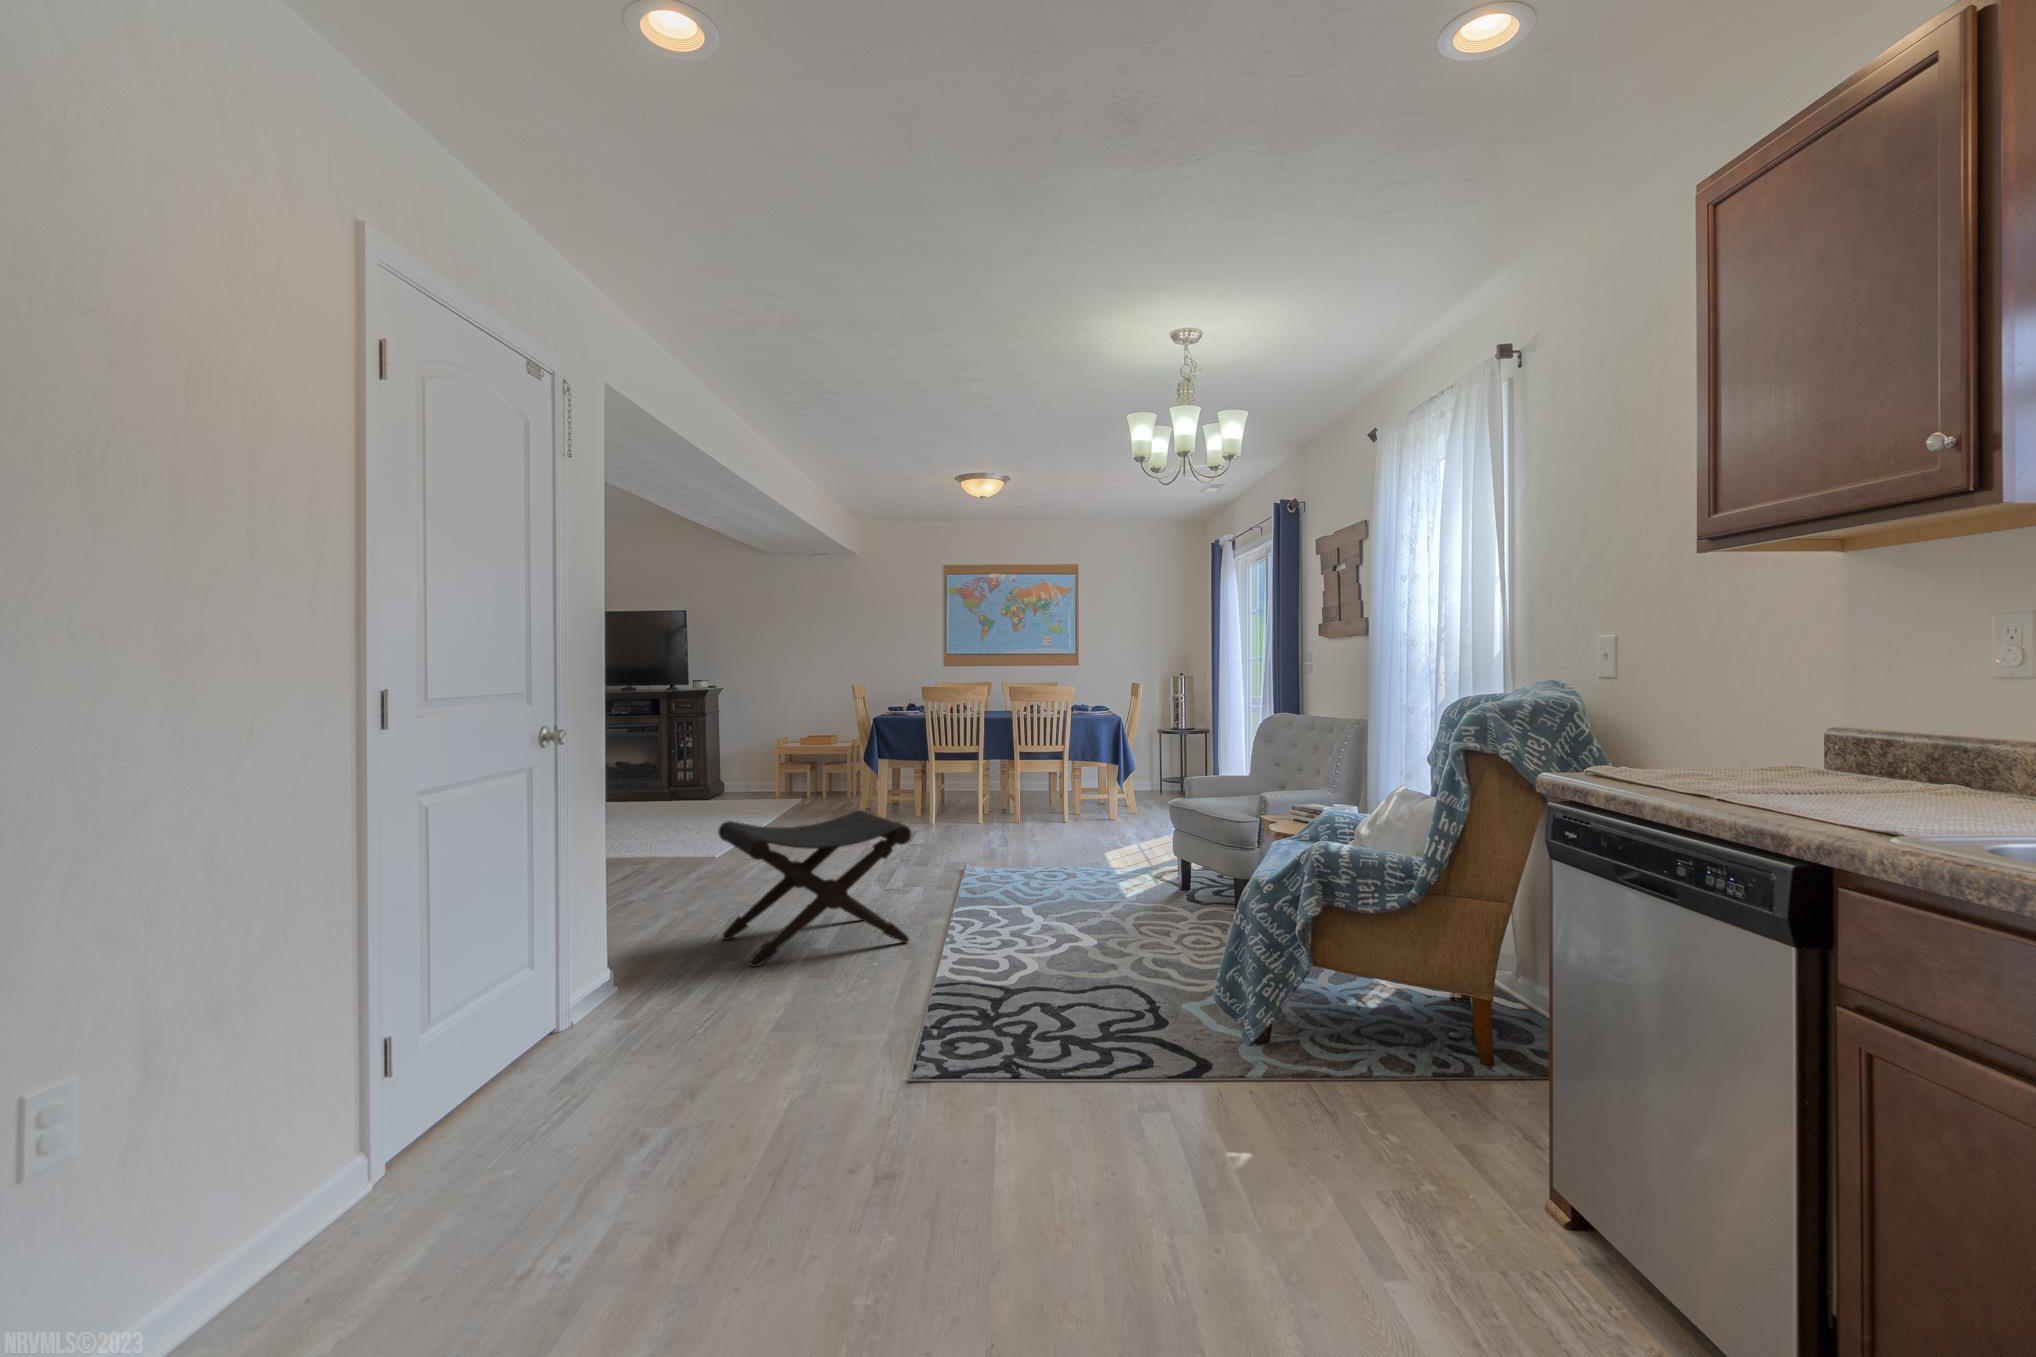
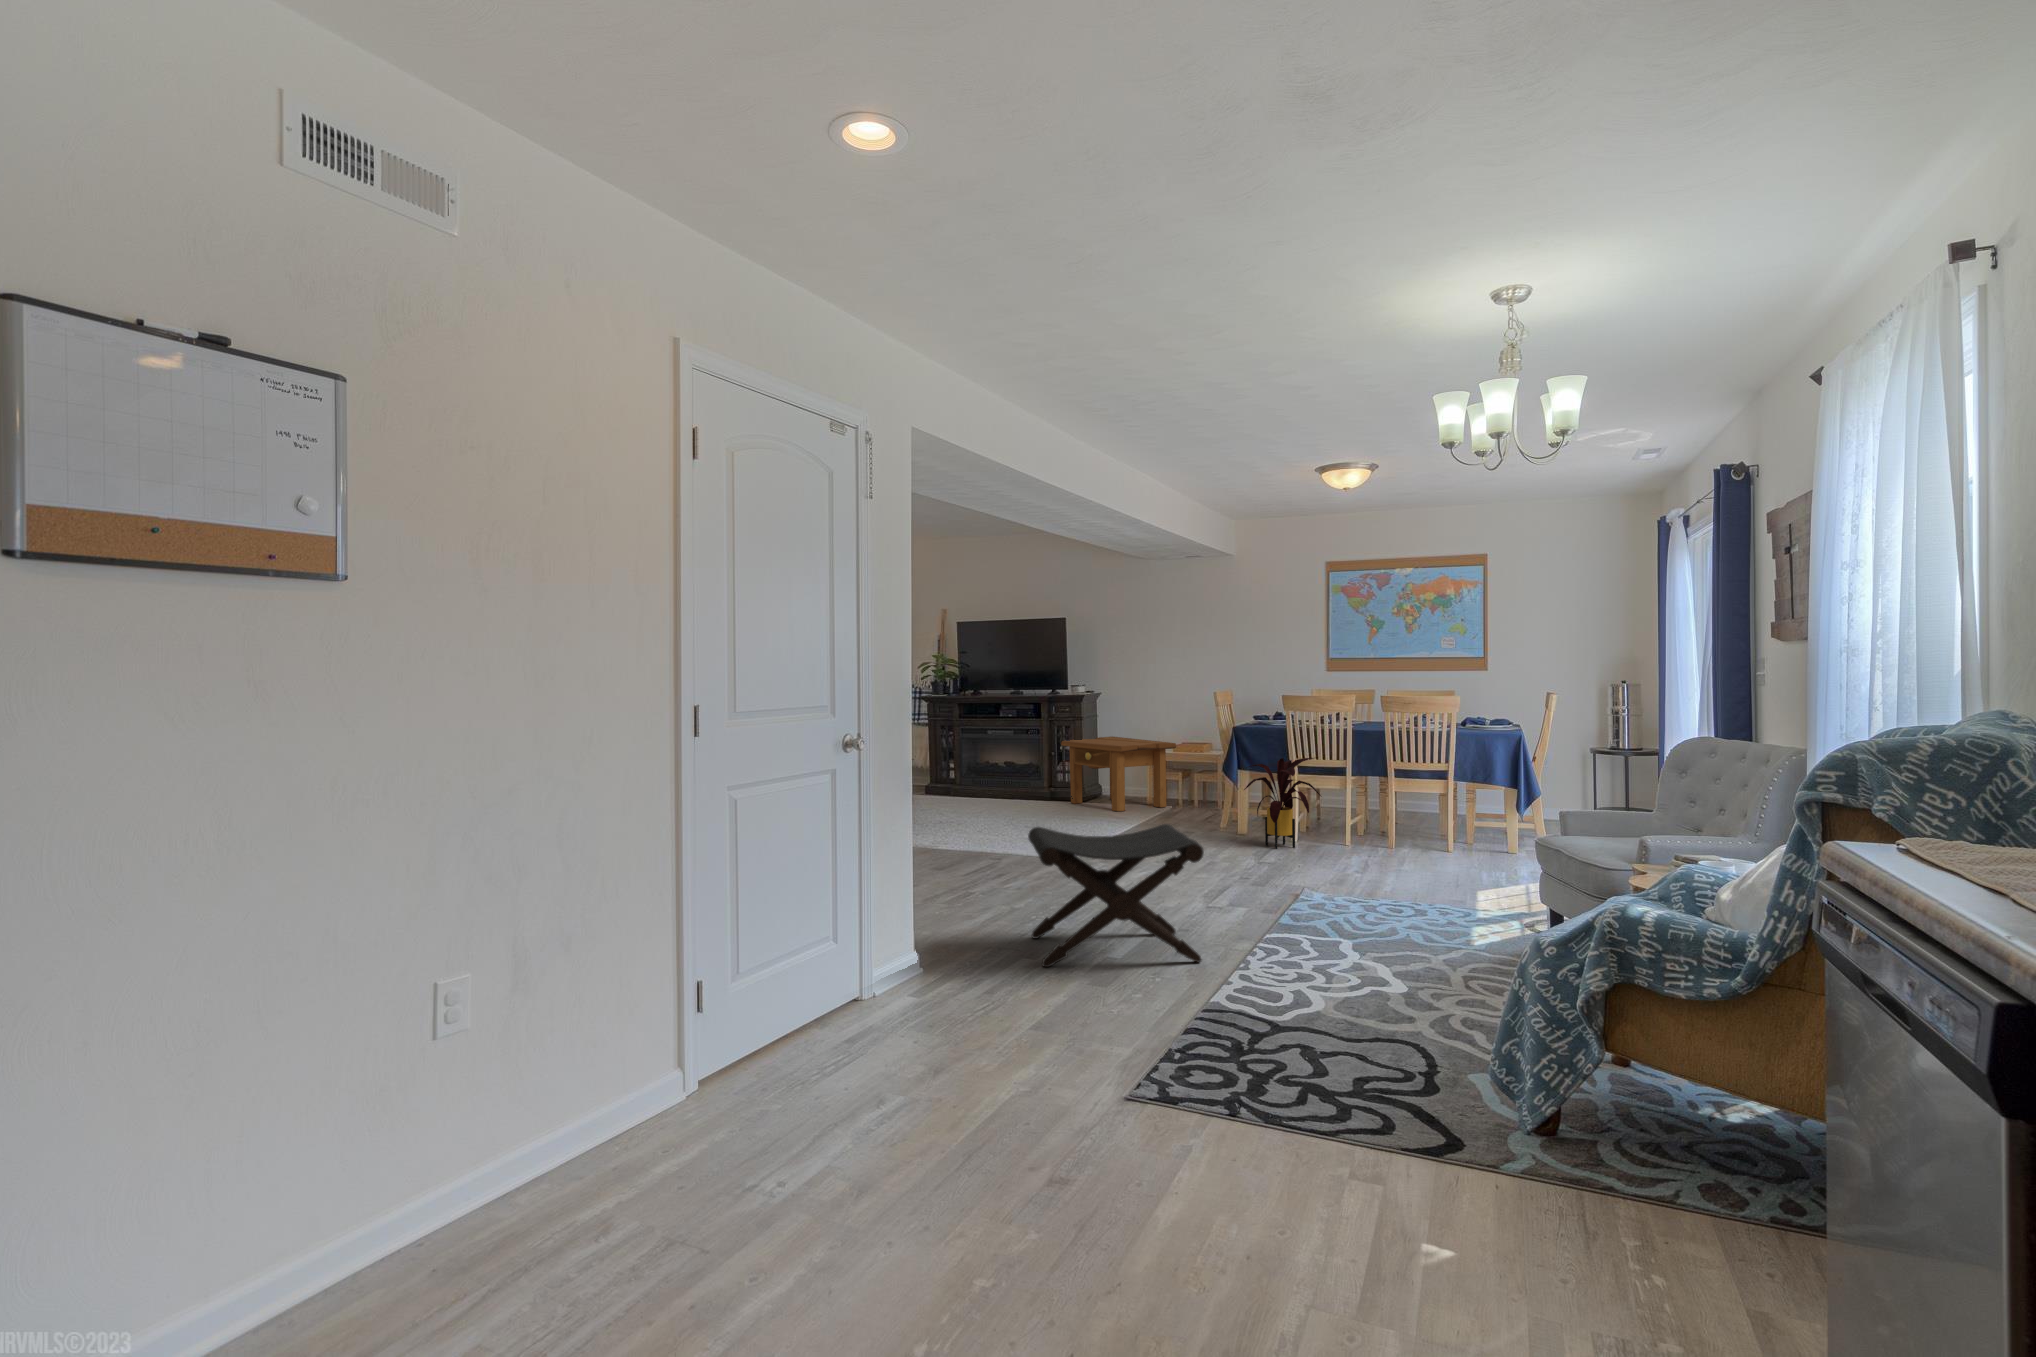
side table: none [678,731,802,807] -> present [1061,737,1176,811]
house plant: none [888,744,959,832] -> present [1244,758,1322,849]

